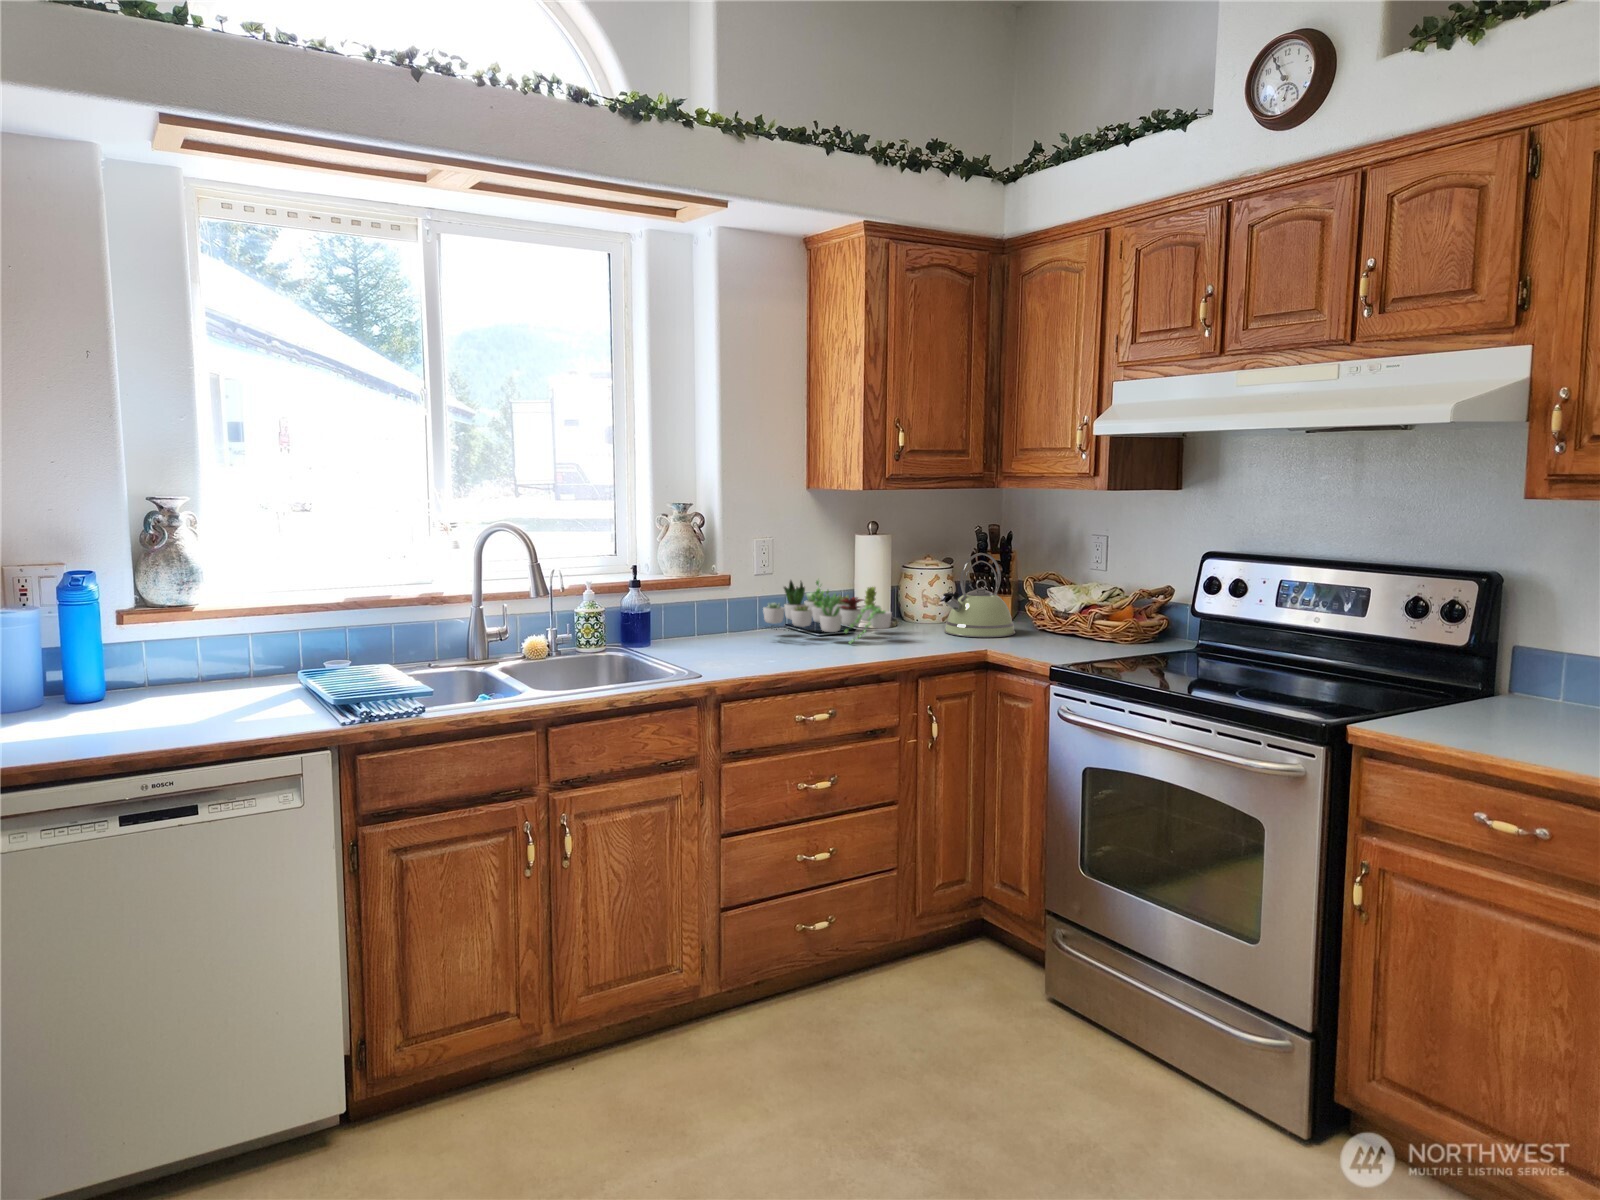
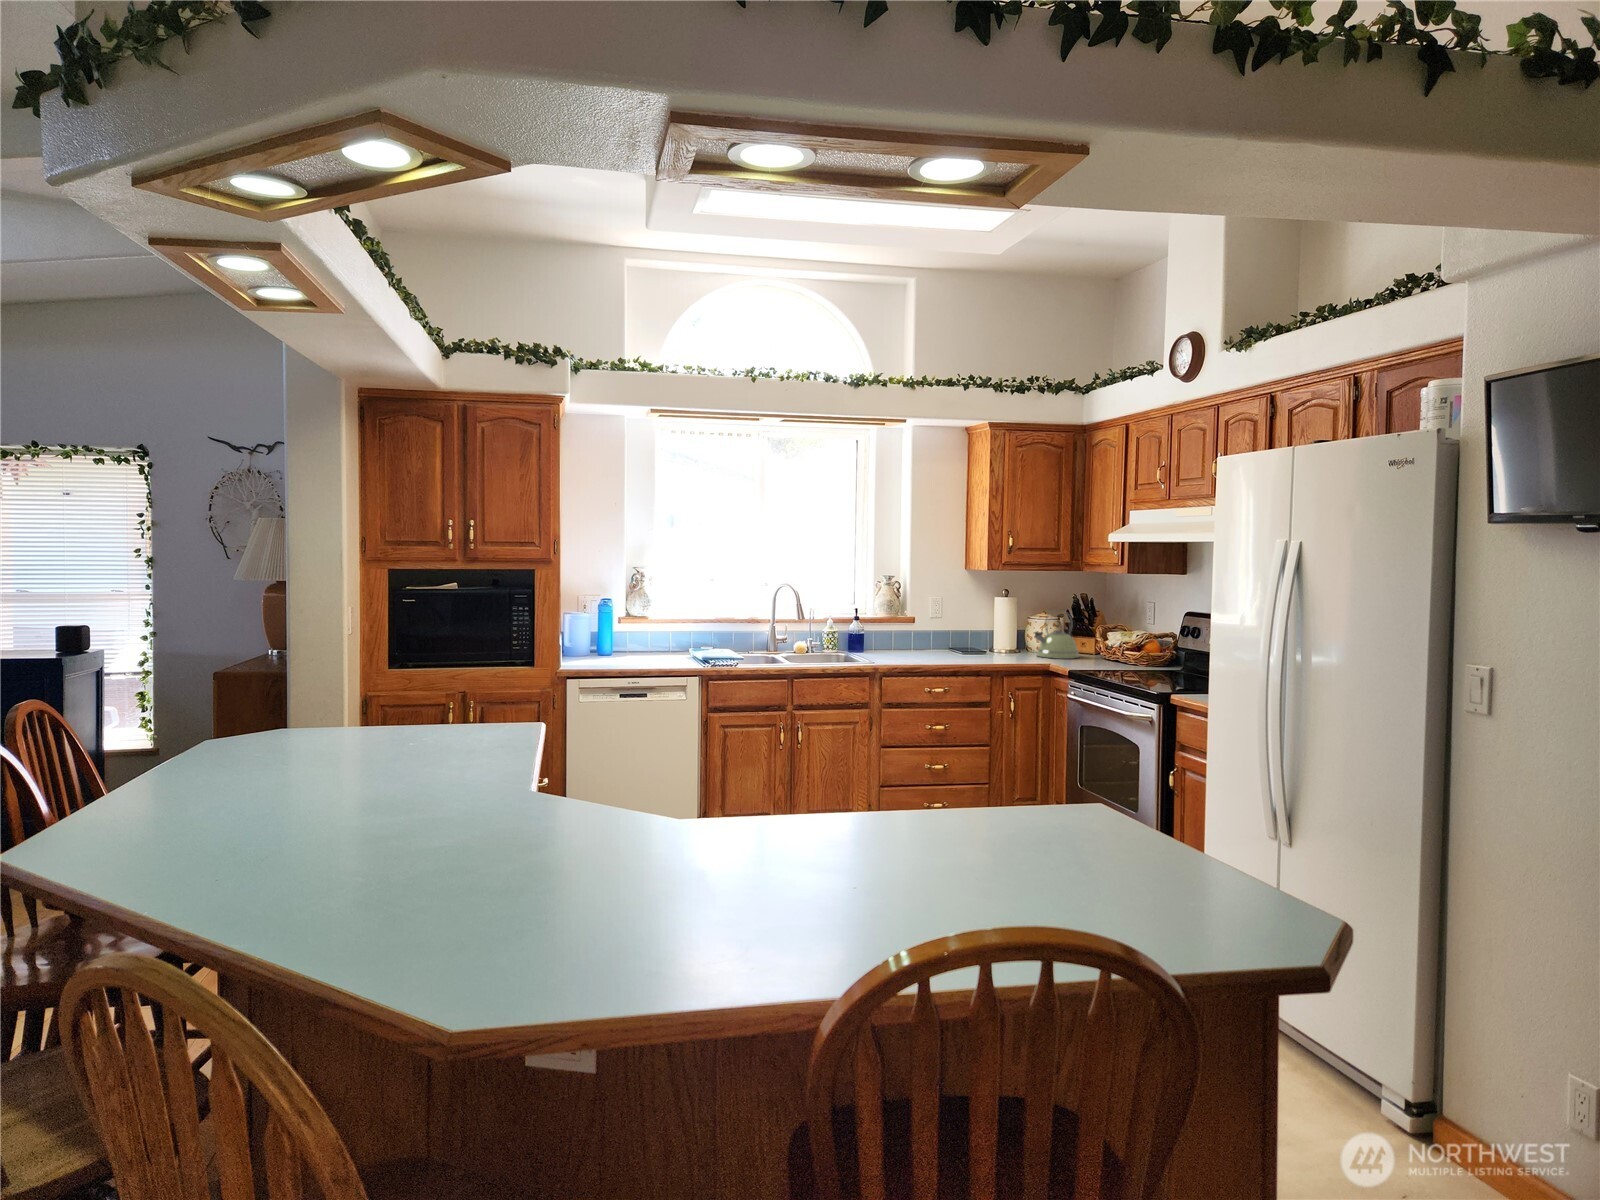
succulent plant: present [763,581,892,644] -> none [919,619,998,657]

